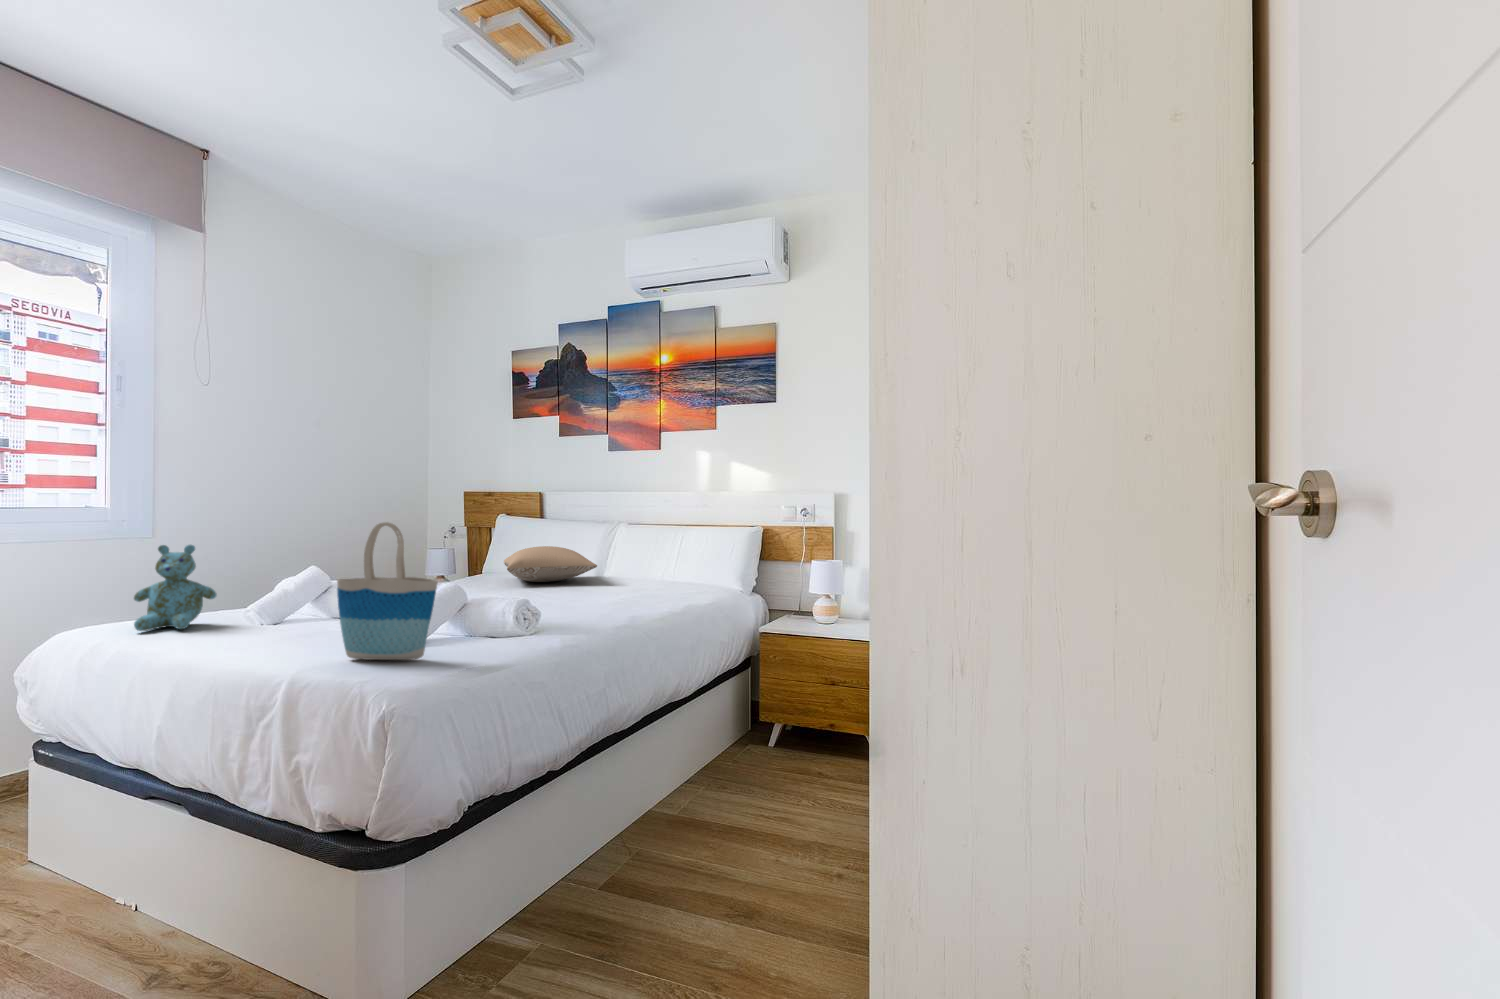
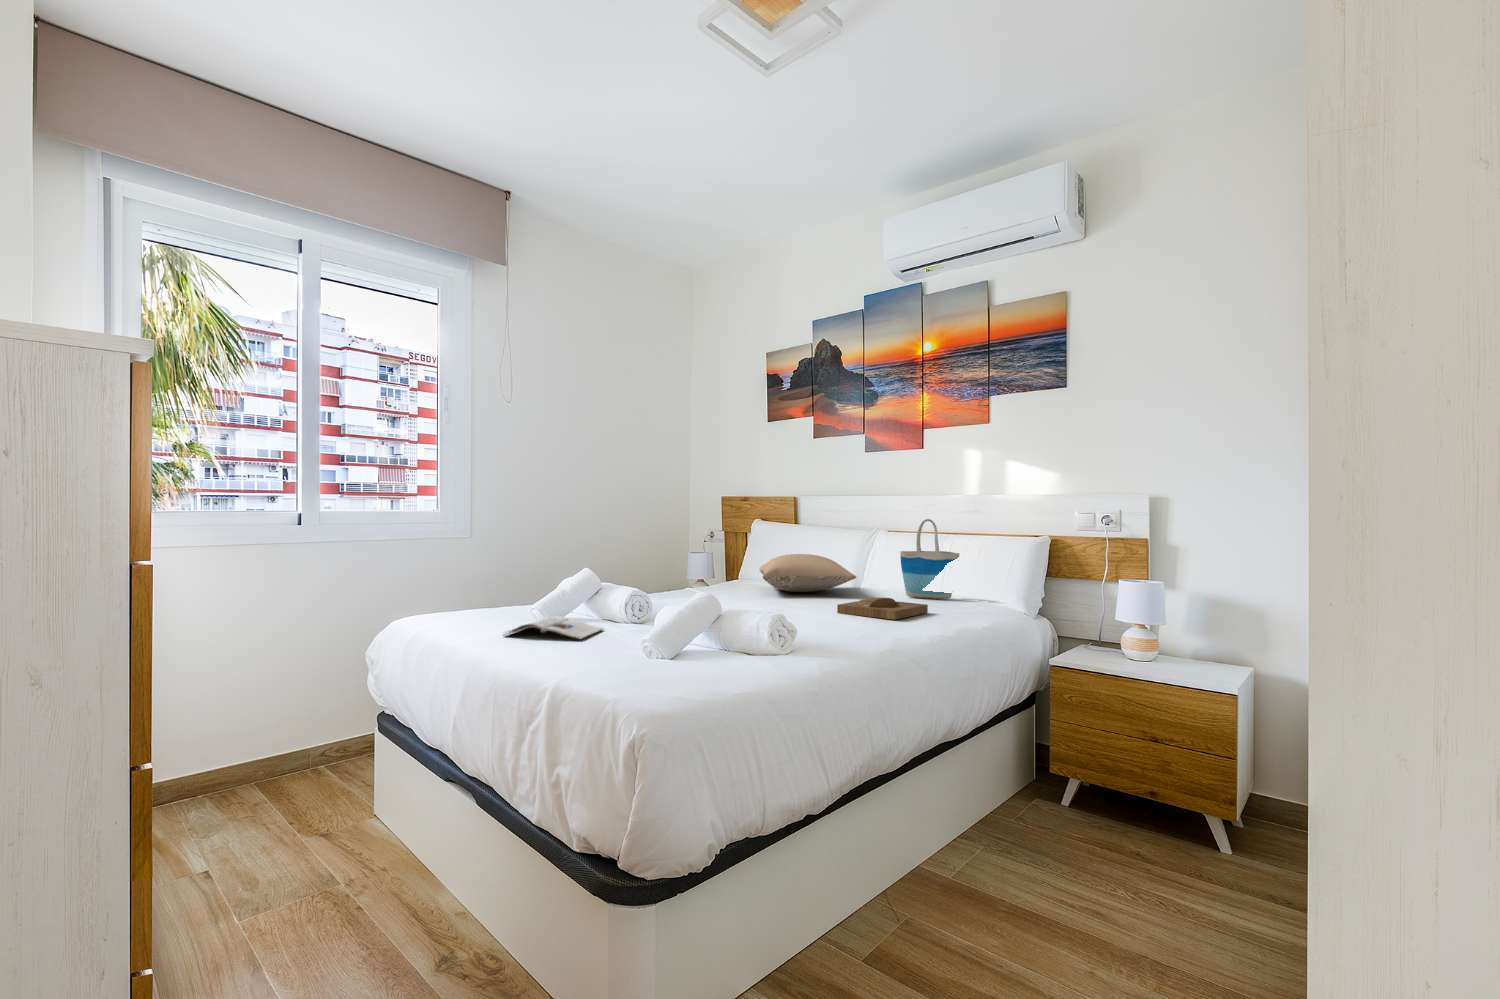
tote bag: present [337,522,438,660] -> present [900,519,960,599]
stuffed bear: present [134,545,216,631] -> none [439,546,504,626]
tray: none [579,583,660,602] -> present [837,598,928,620]
magazine: none [219,614,339,638] -> present [504,616,603,639]

